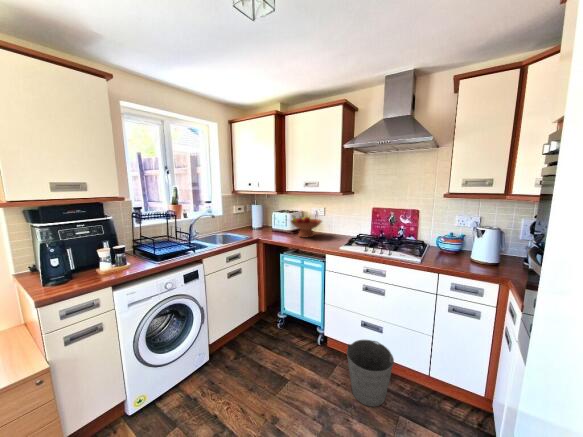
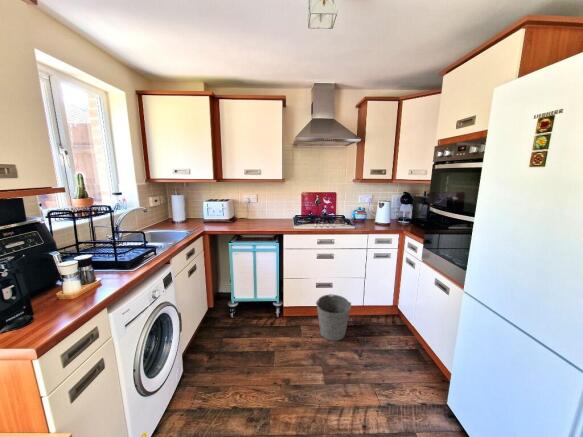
fruit bowl: present [291,216,322,238] -> none [232,202,264,224]

